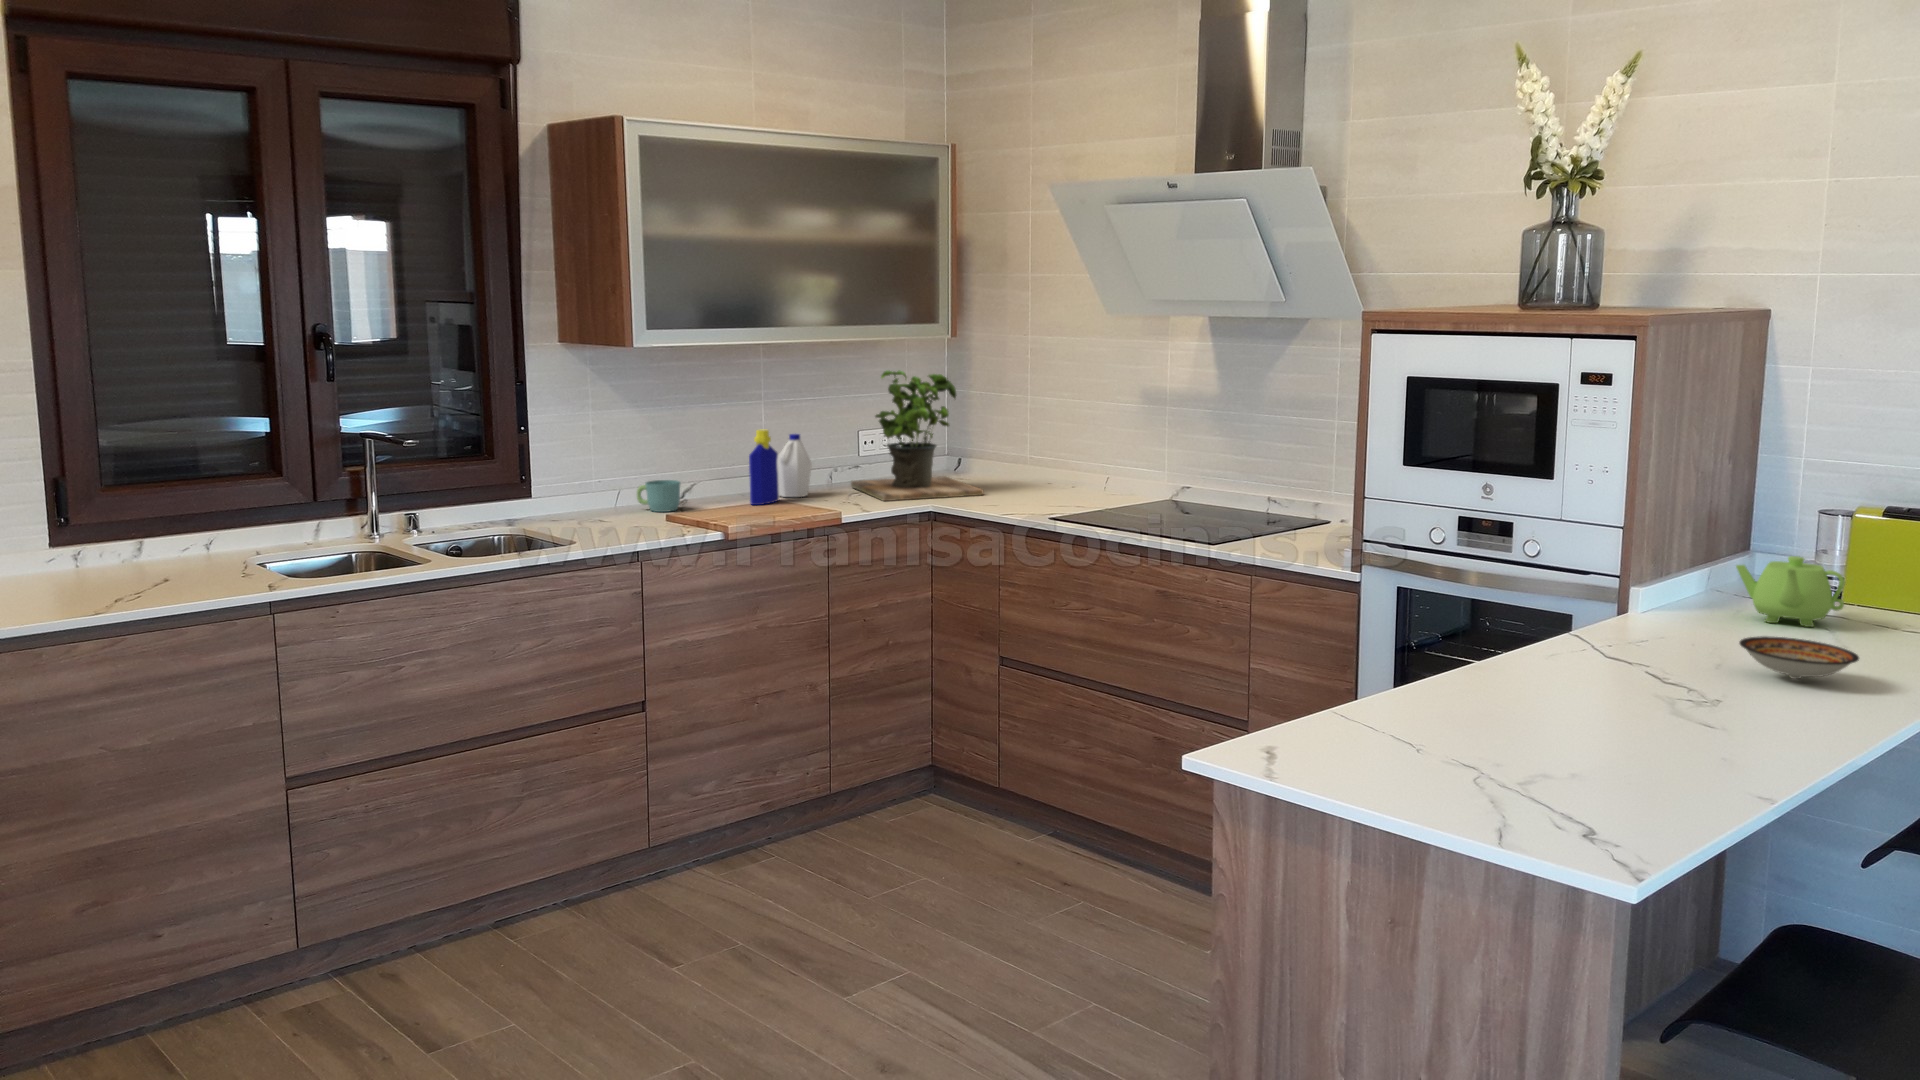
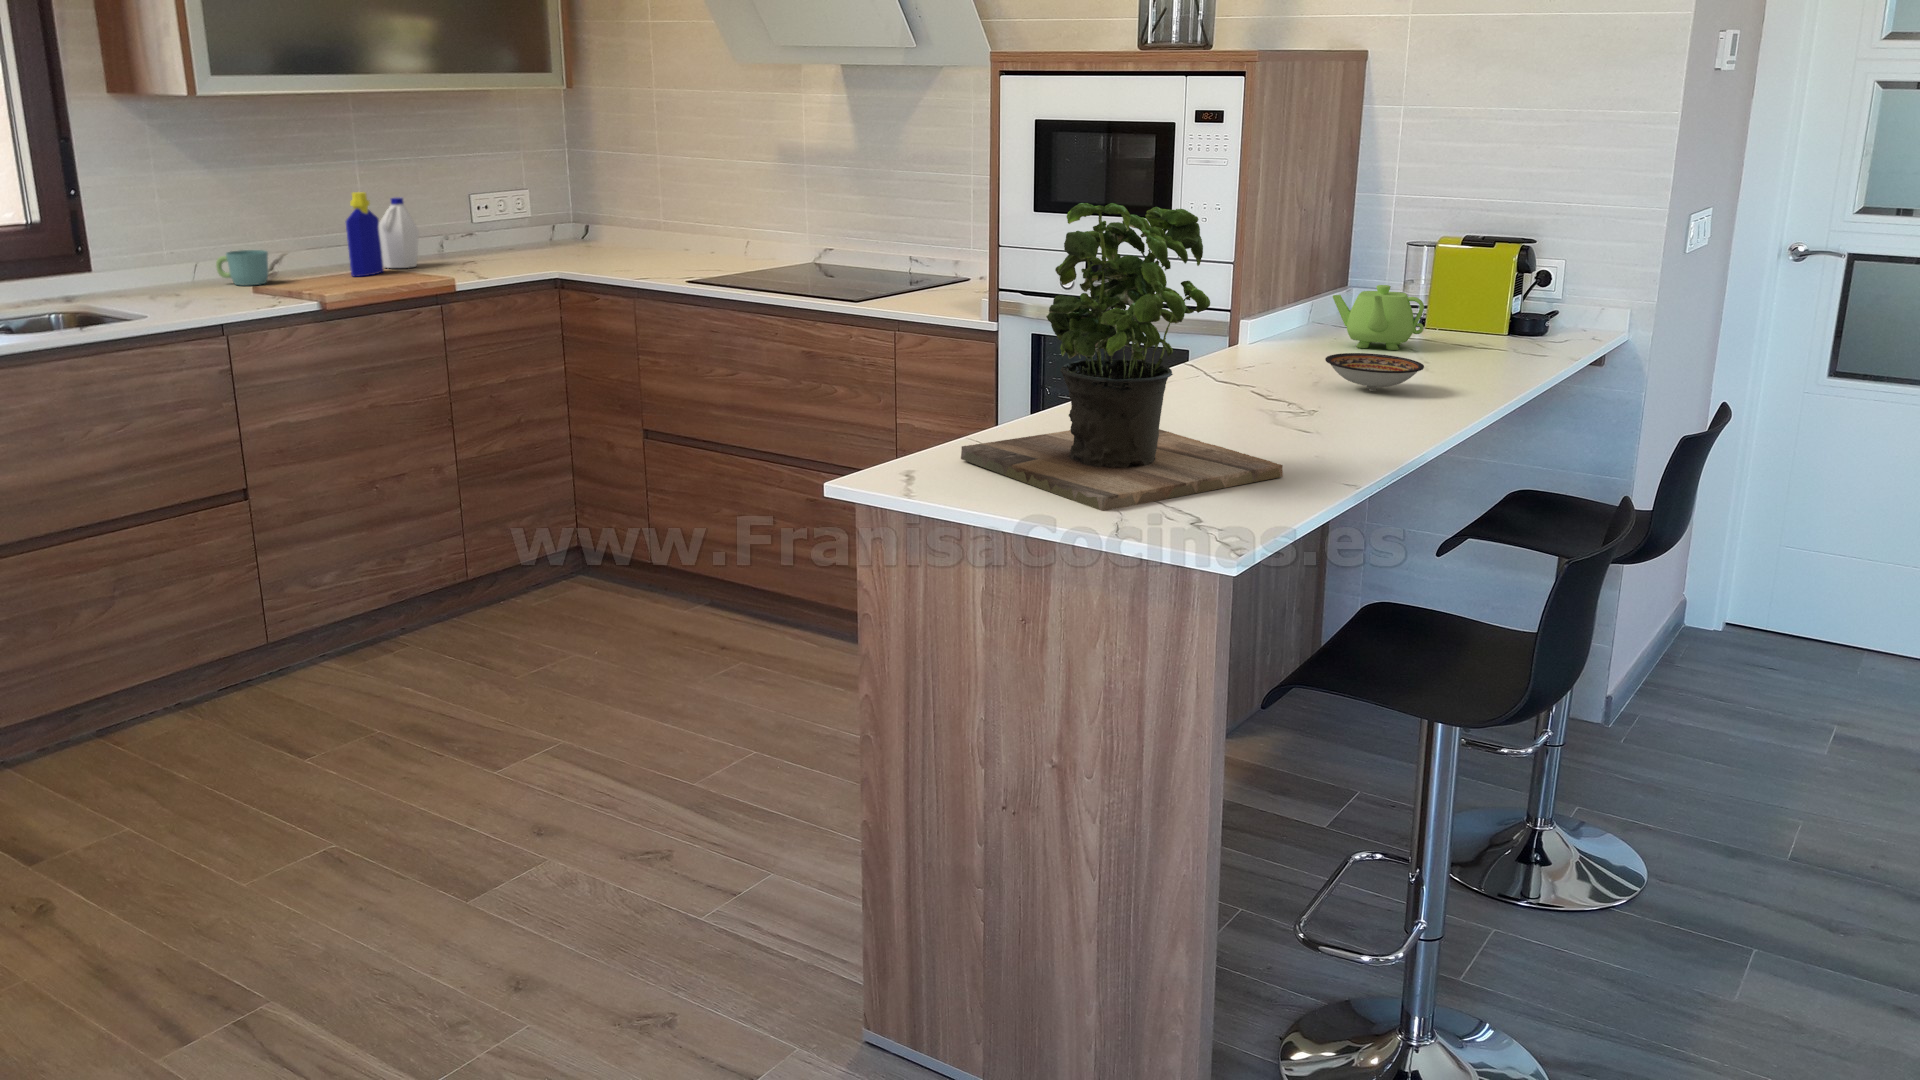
potted plant: present [851,370,983,501] -> present [961,203,1283,511]

